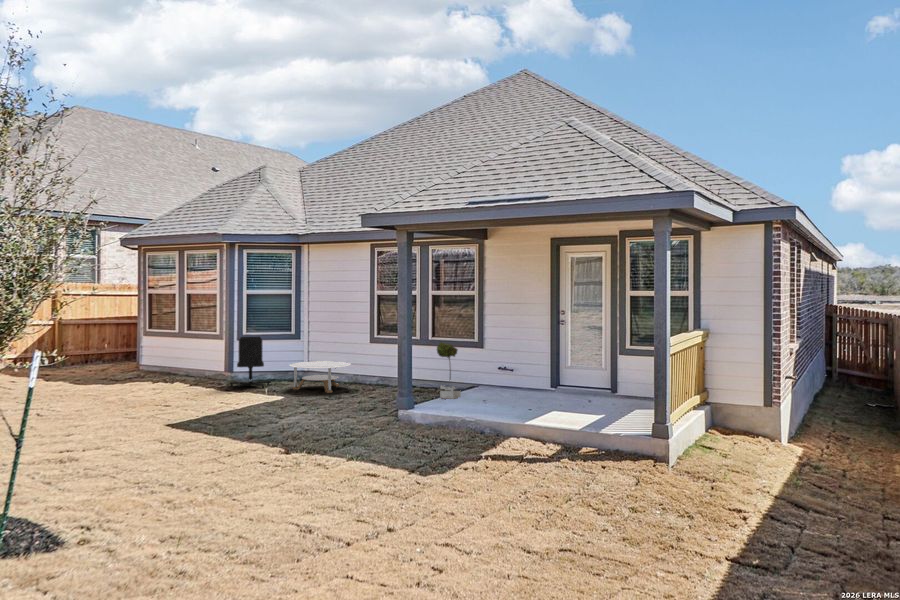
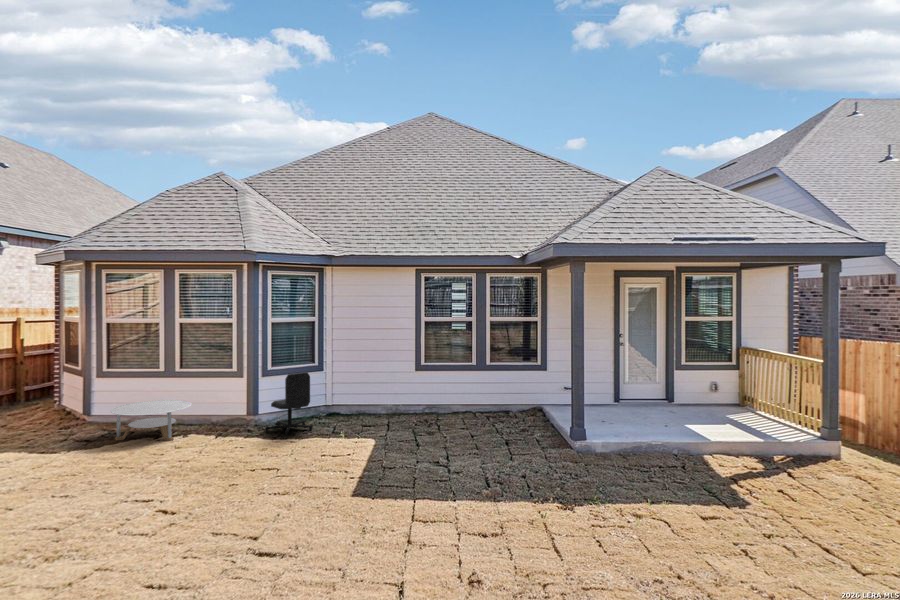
potted tree: present [437,342,461,399] -> none [504,367,527,421]
round table: present [289,361,351,393] -> present [111,400,192,441]

